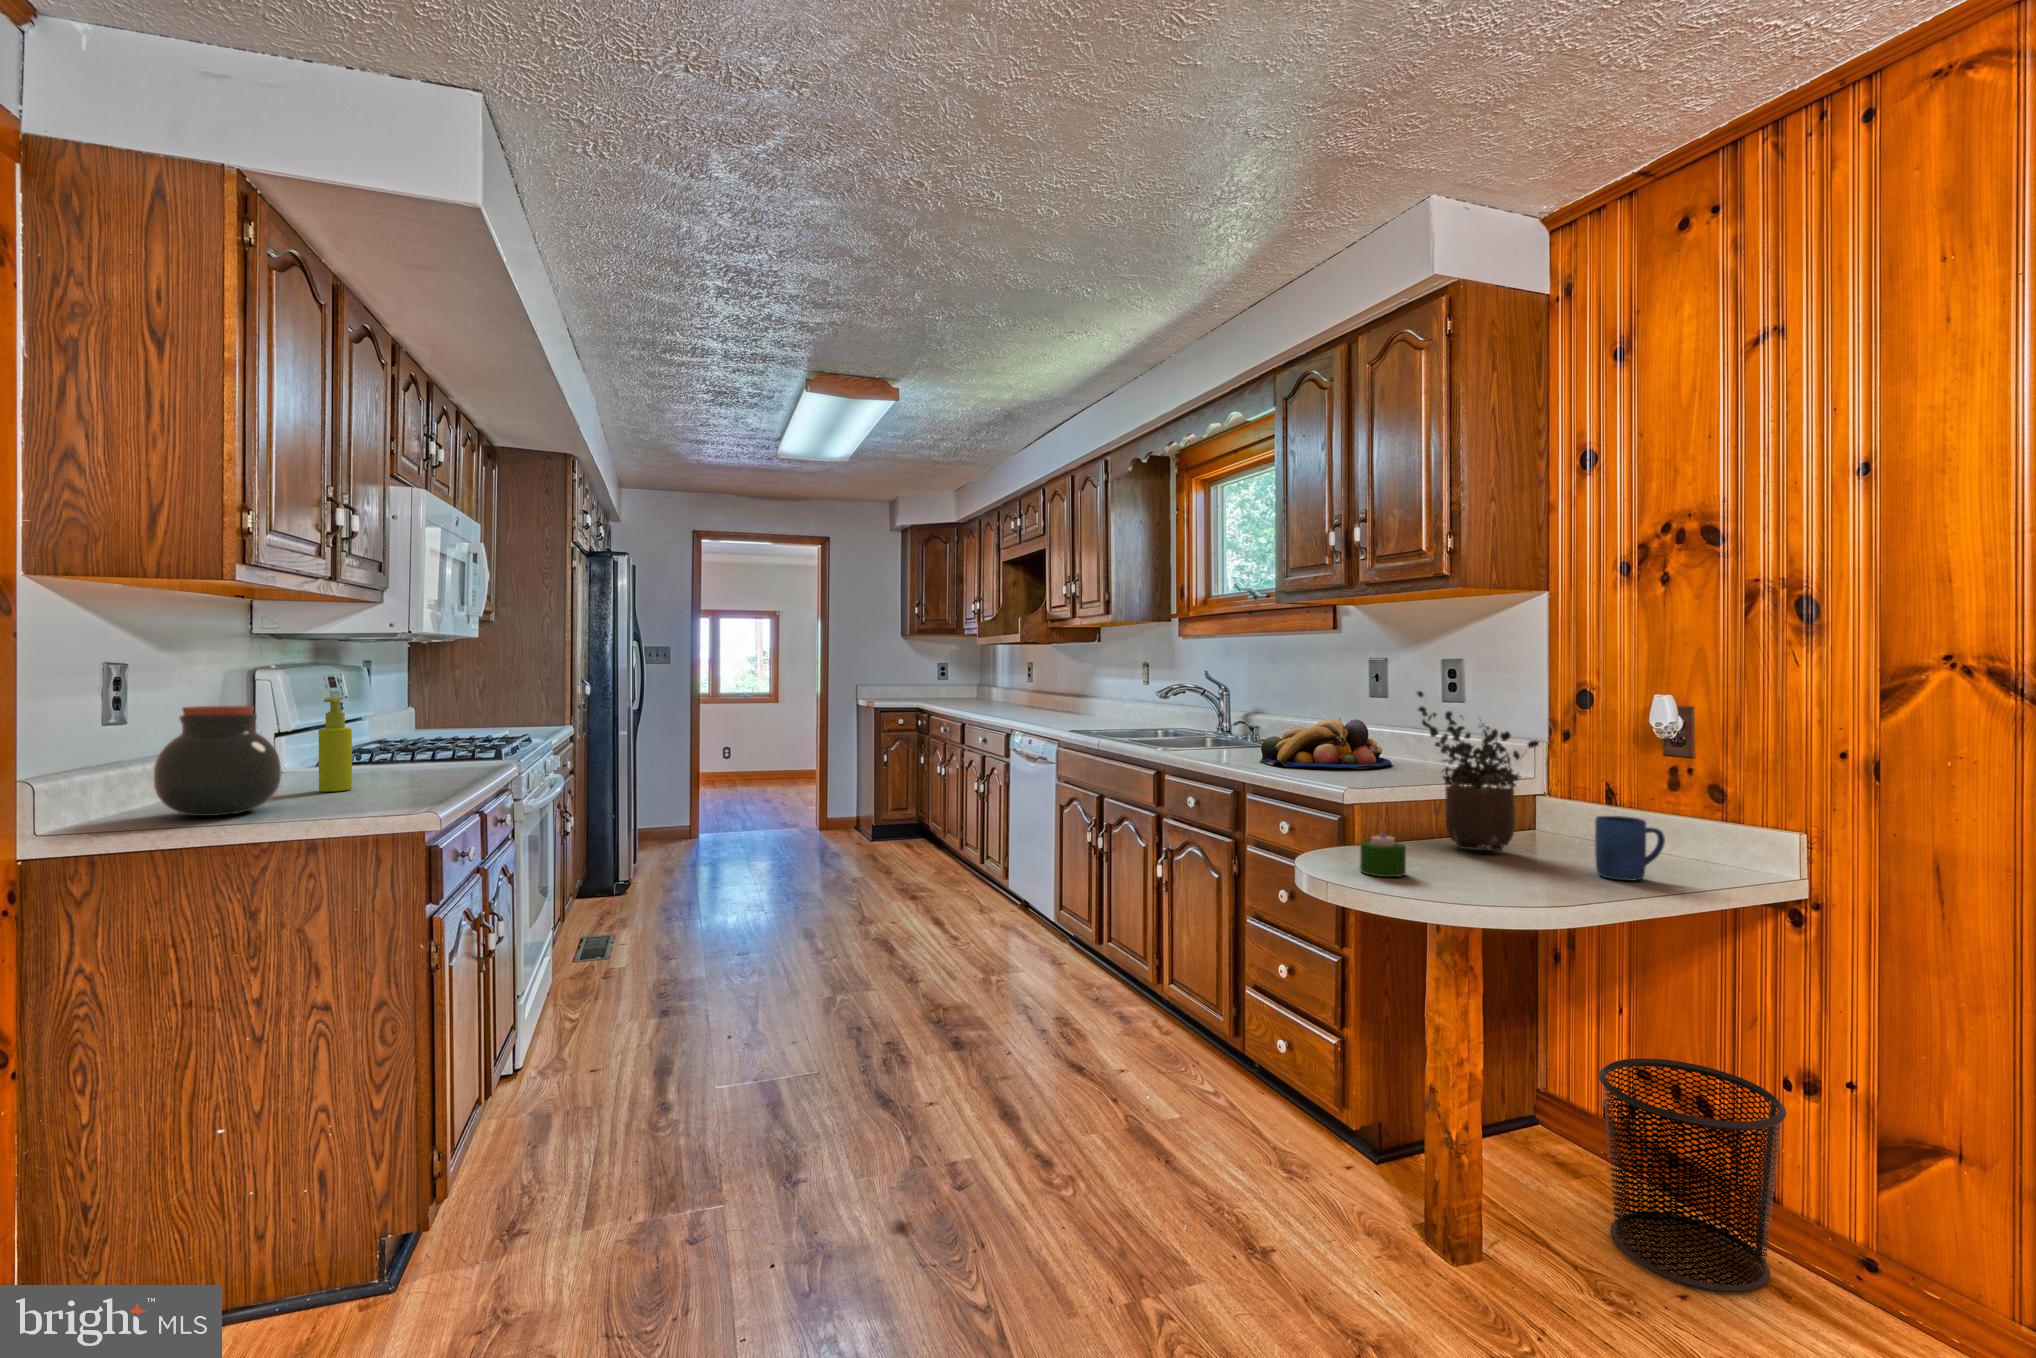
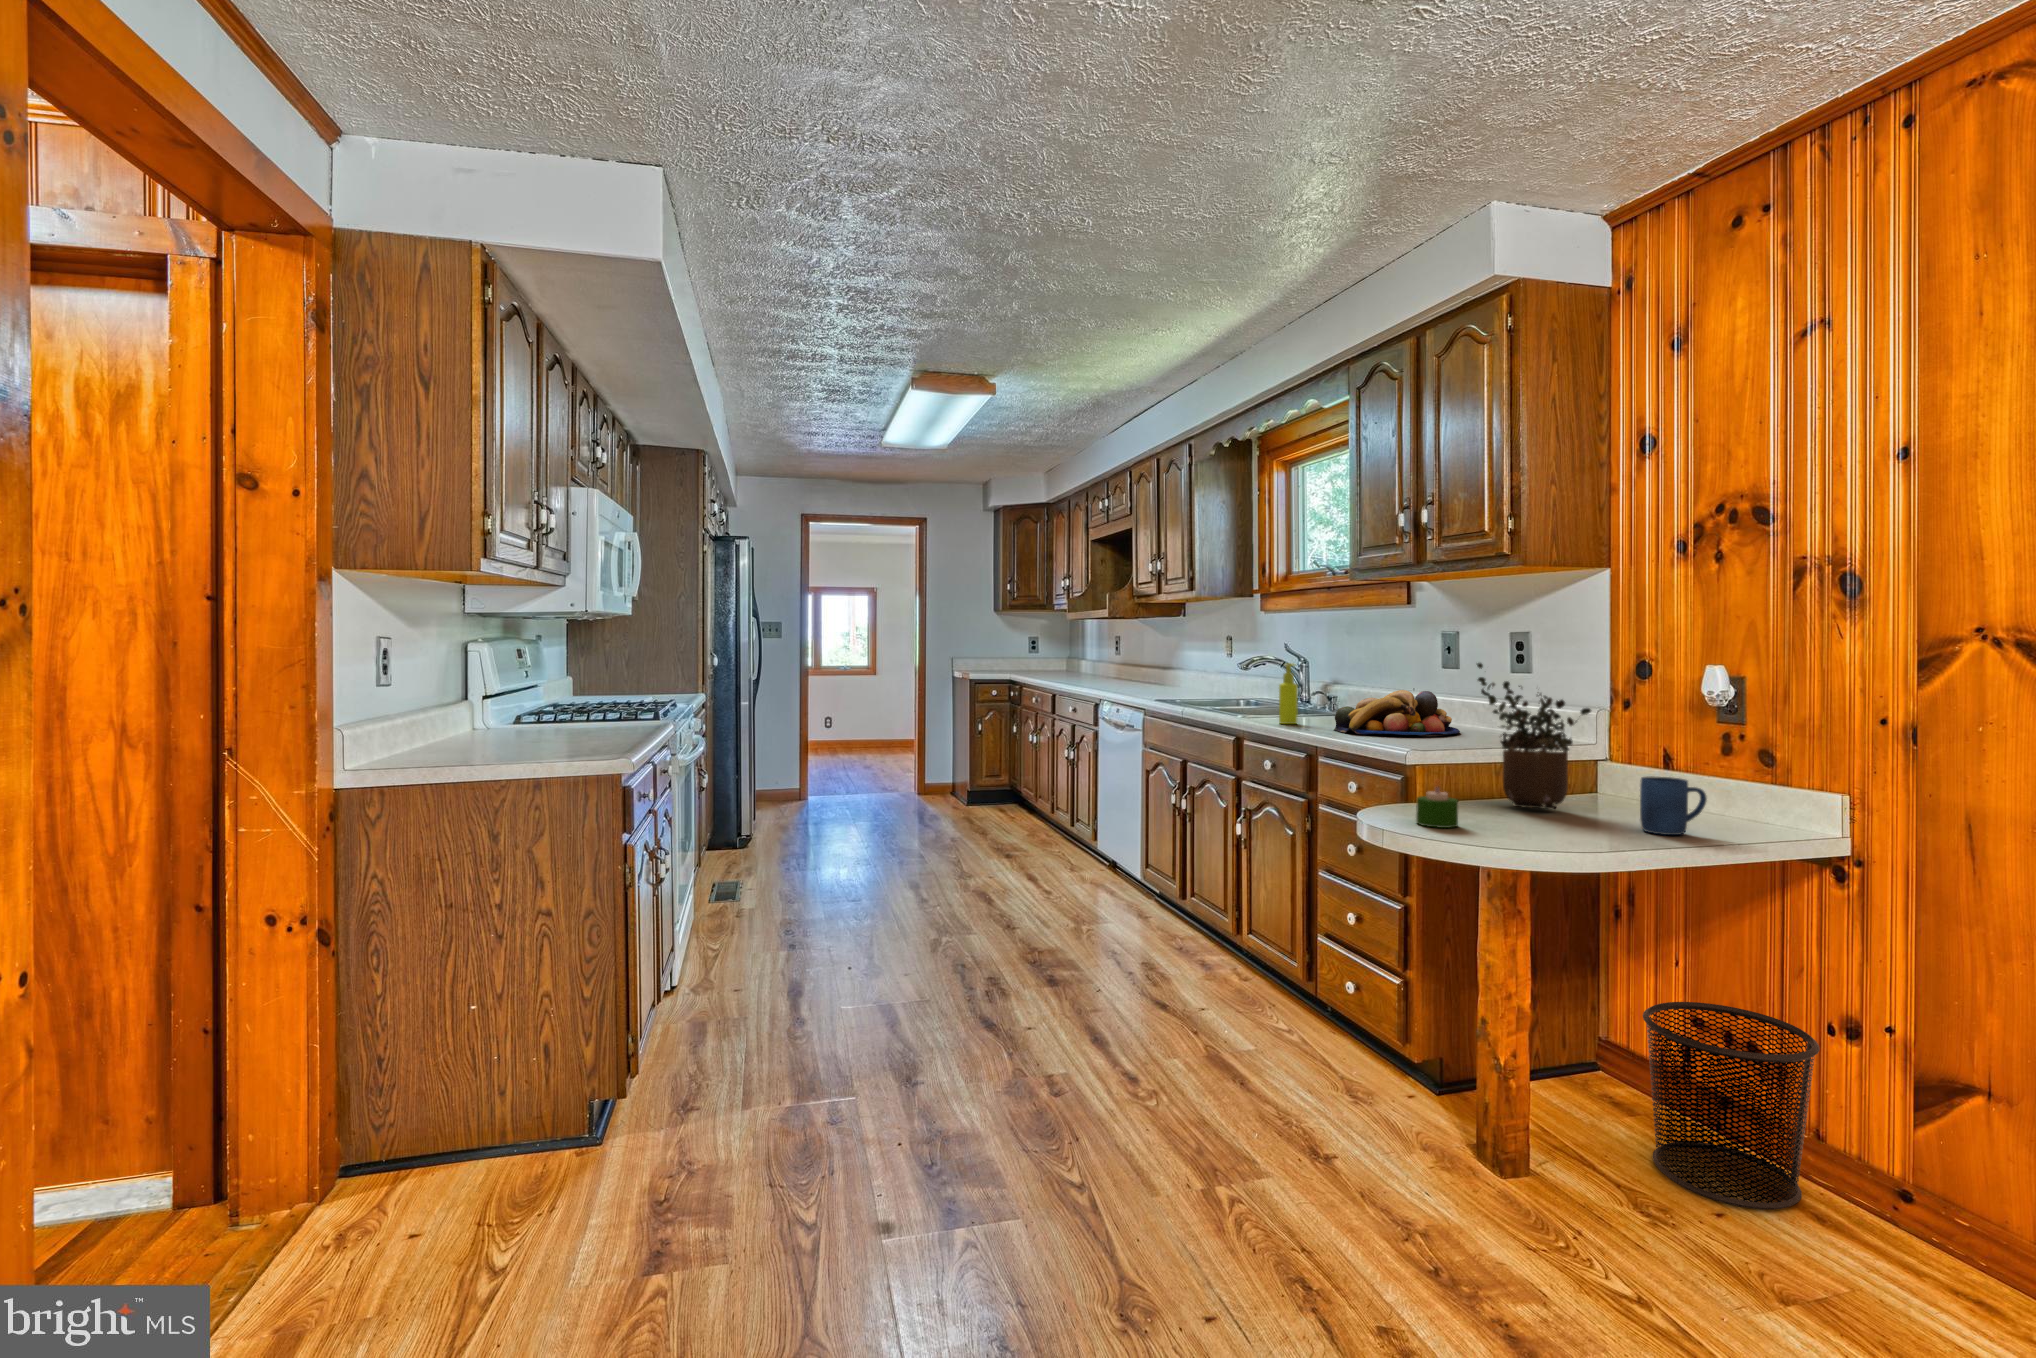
soap dispenser: present [319,697,352,792] -> present [1279,663,1298,724]
jar: present [154,706,281,816] -> none [416,673,507,761]

